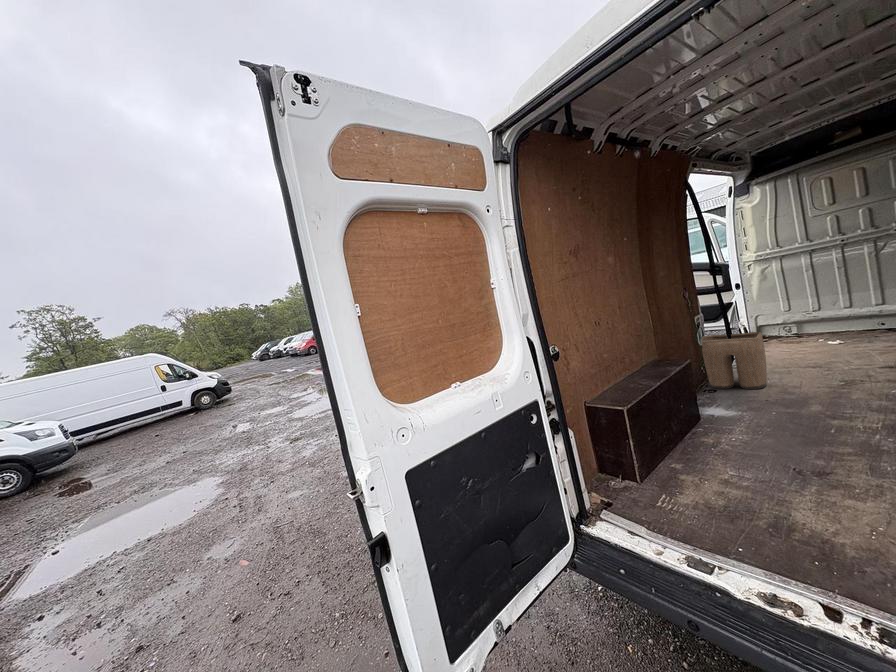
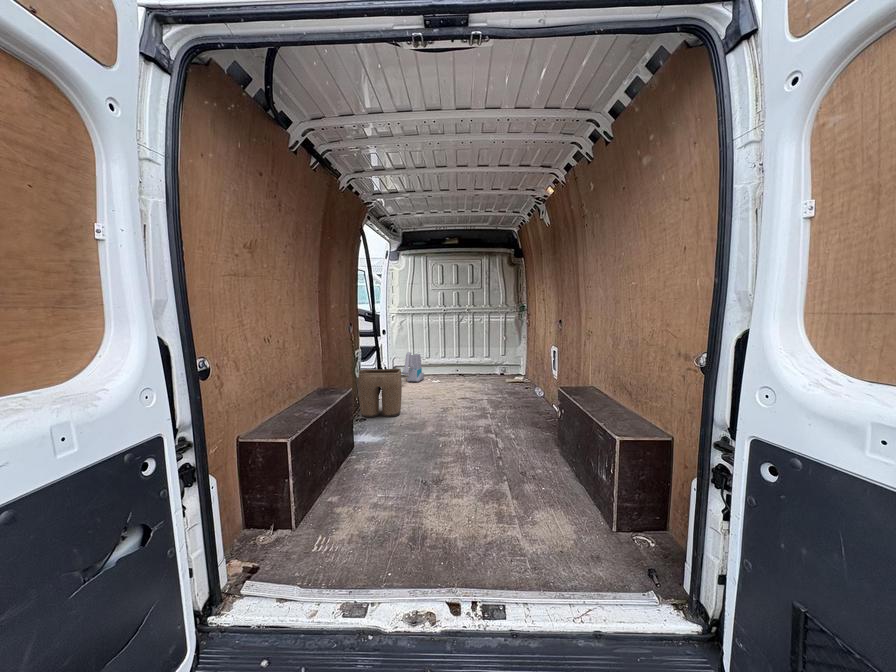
vacuum cleaner: none [768,307,811,345] -> present [401,352,424,382]

